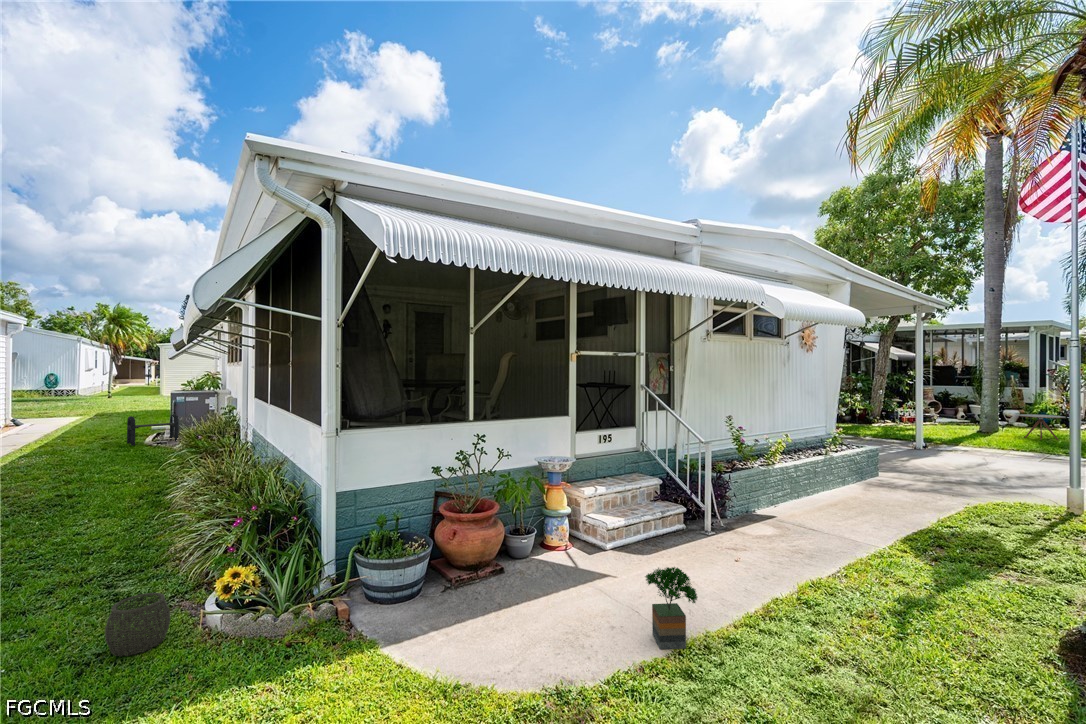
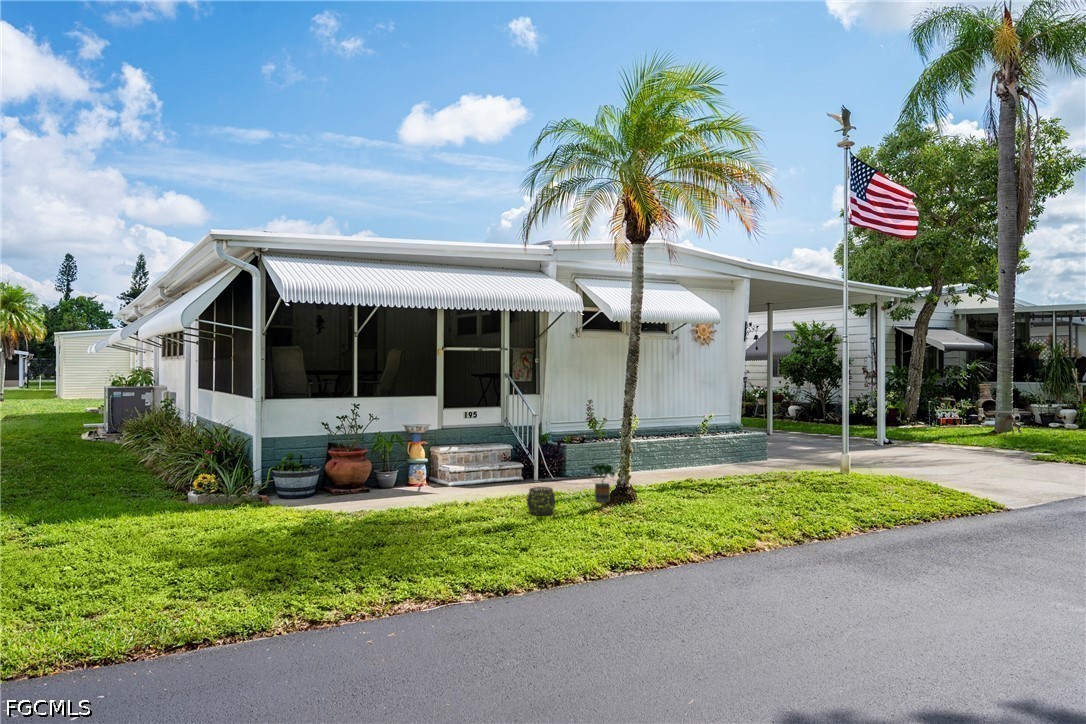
bench: present [127,414,179,446] -> none [72,408,119,437]
potted tree: present [645,567,698,649] -> present [591,464,615,502]
woven basket: present [105,593,170,656] -> present [527,487,555,515]

